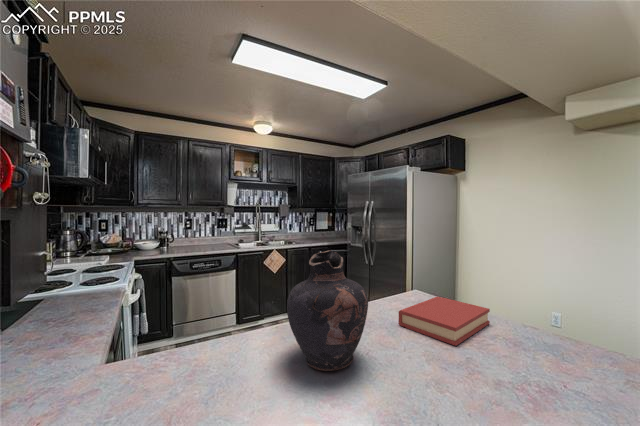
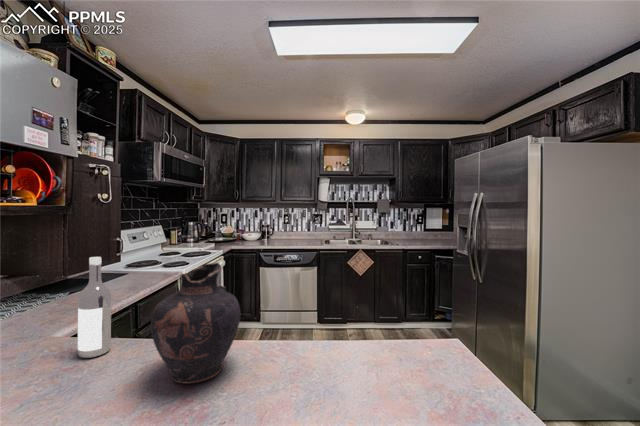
wine bottle: none [161,257,199,389] -> present [78,257,111,358]
hardback book: present [399,297,490,346] -> none [324,337,449,405]

